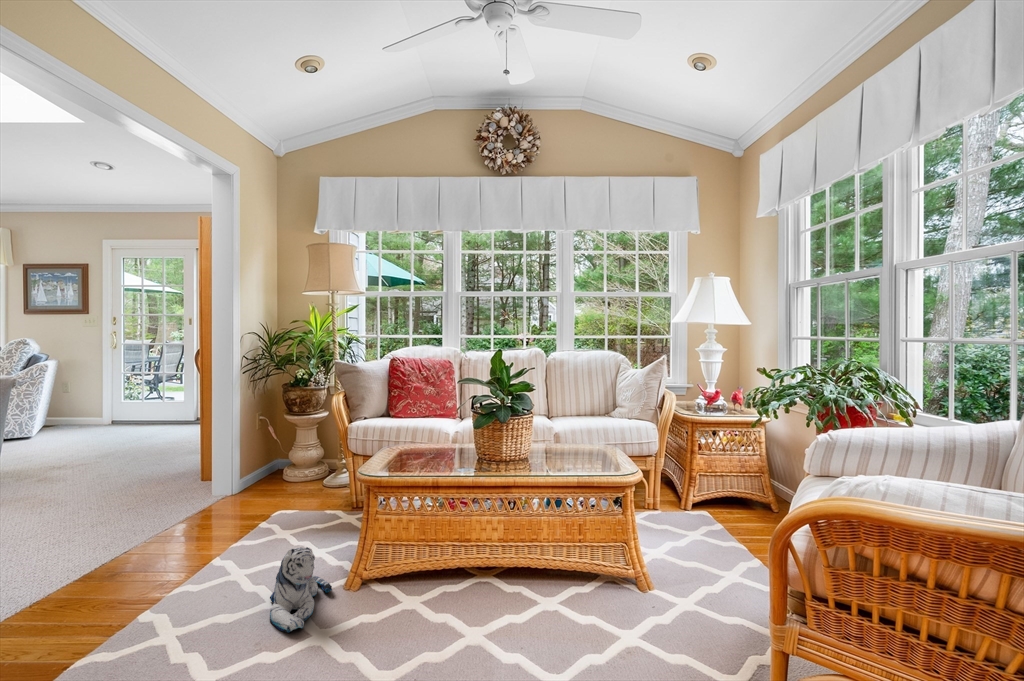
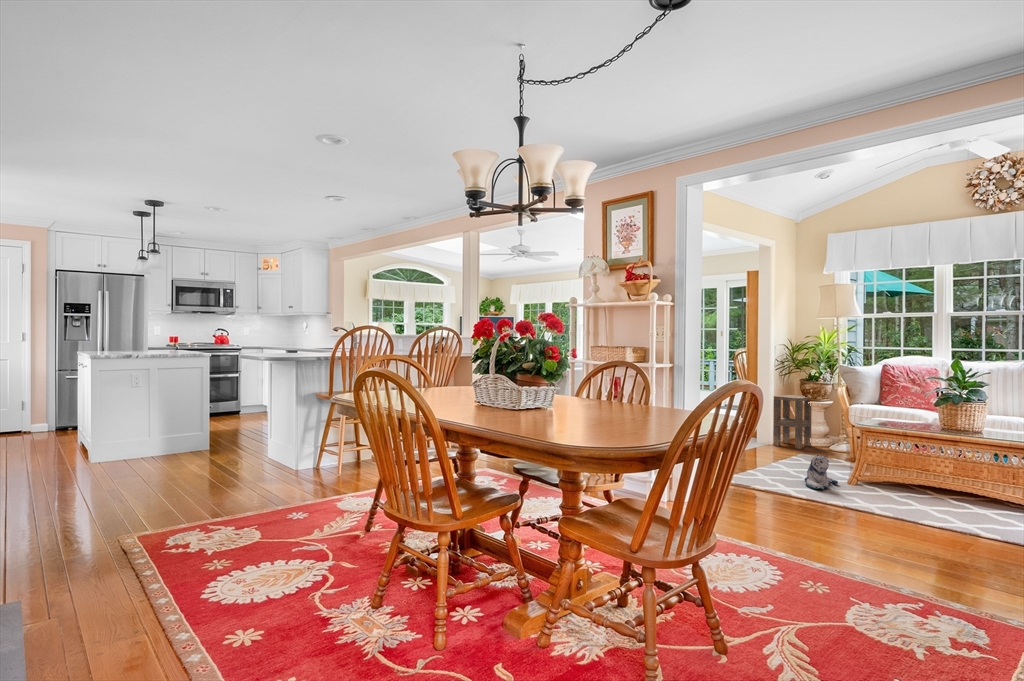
side table: none [240,409,299,493] -> present [773,395,812,449]

